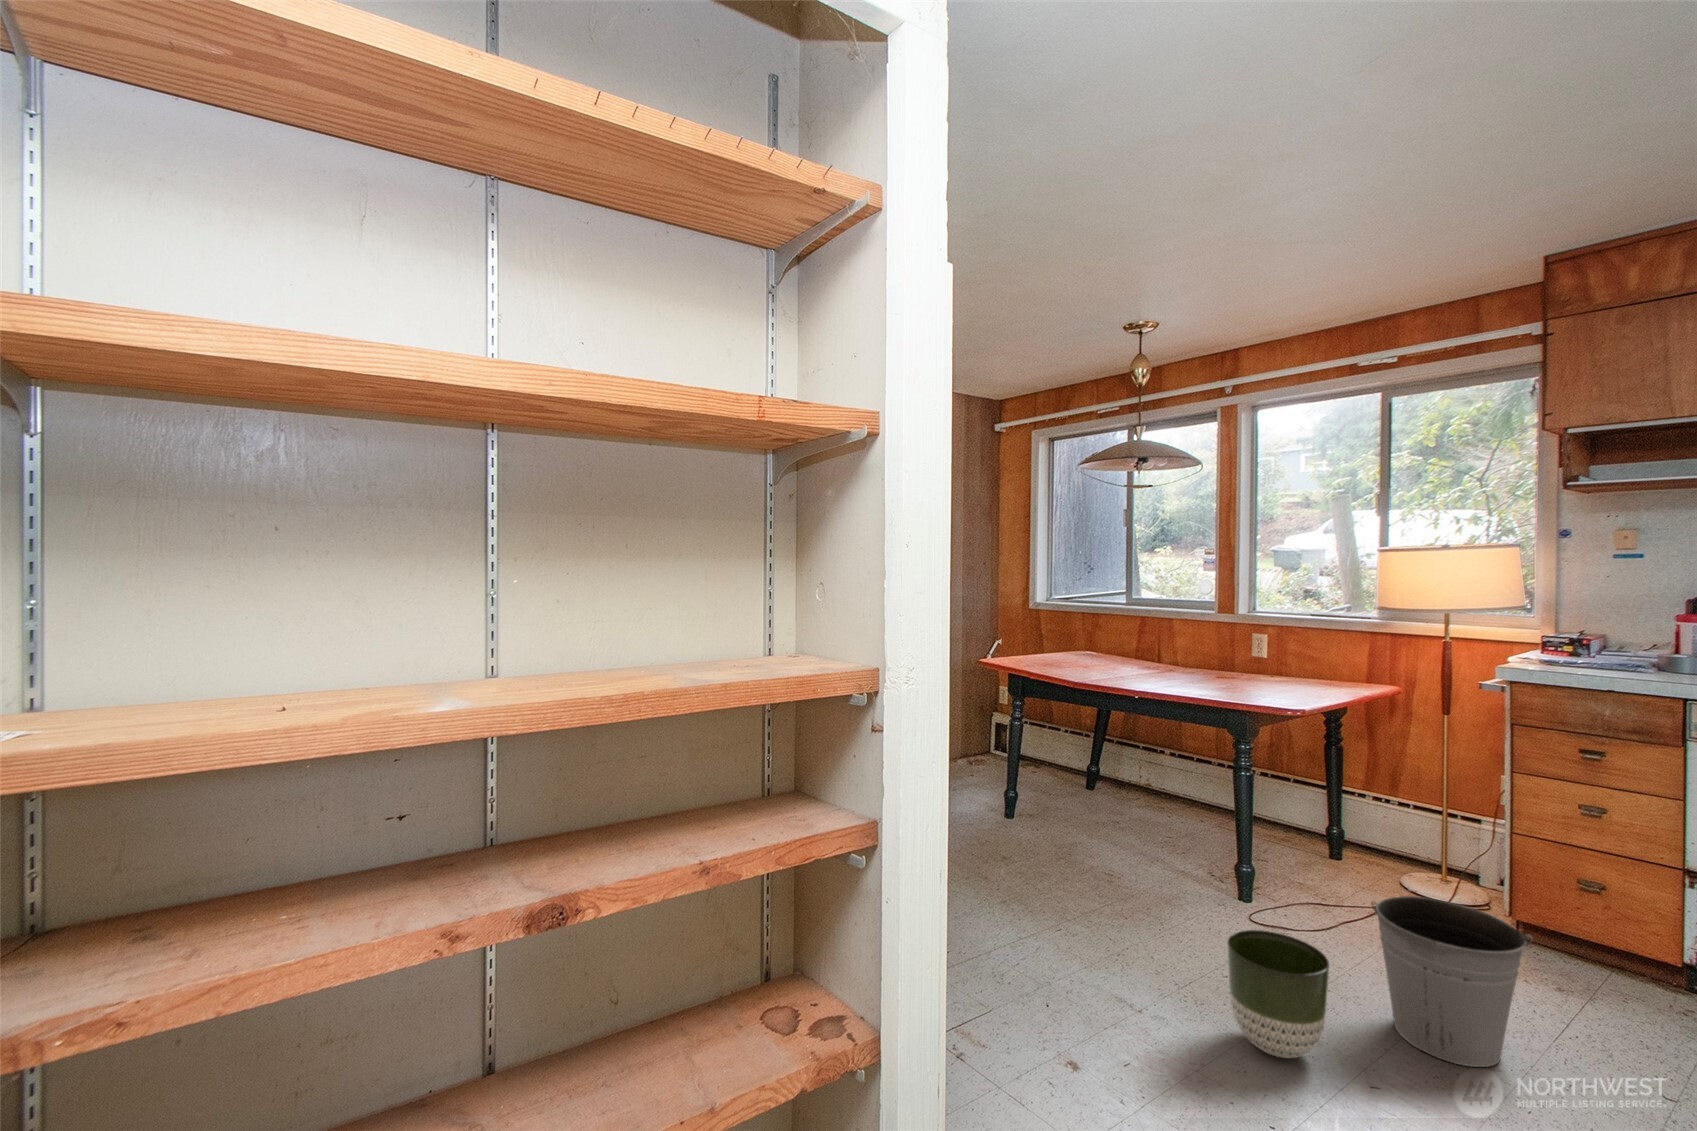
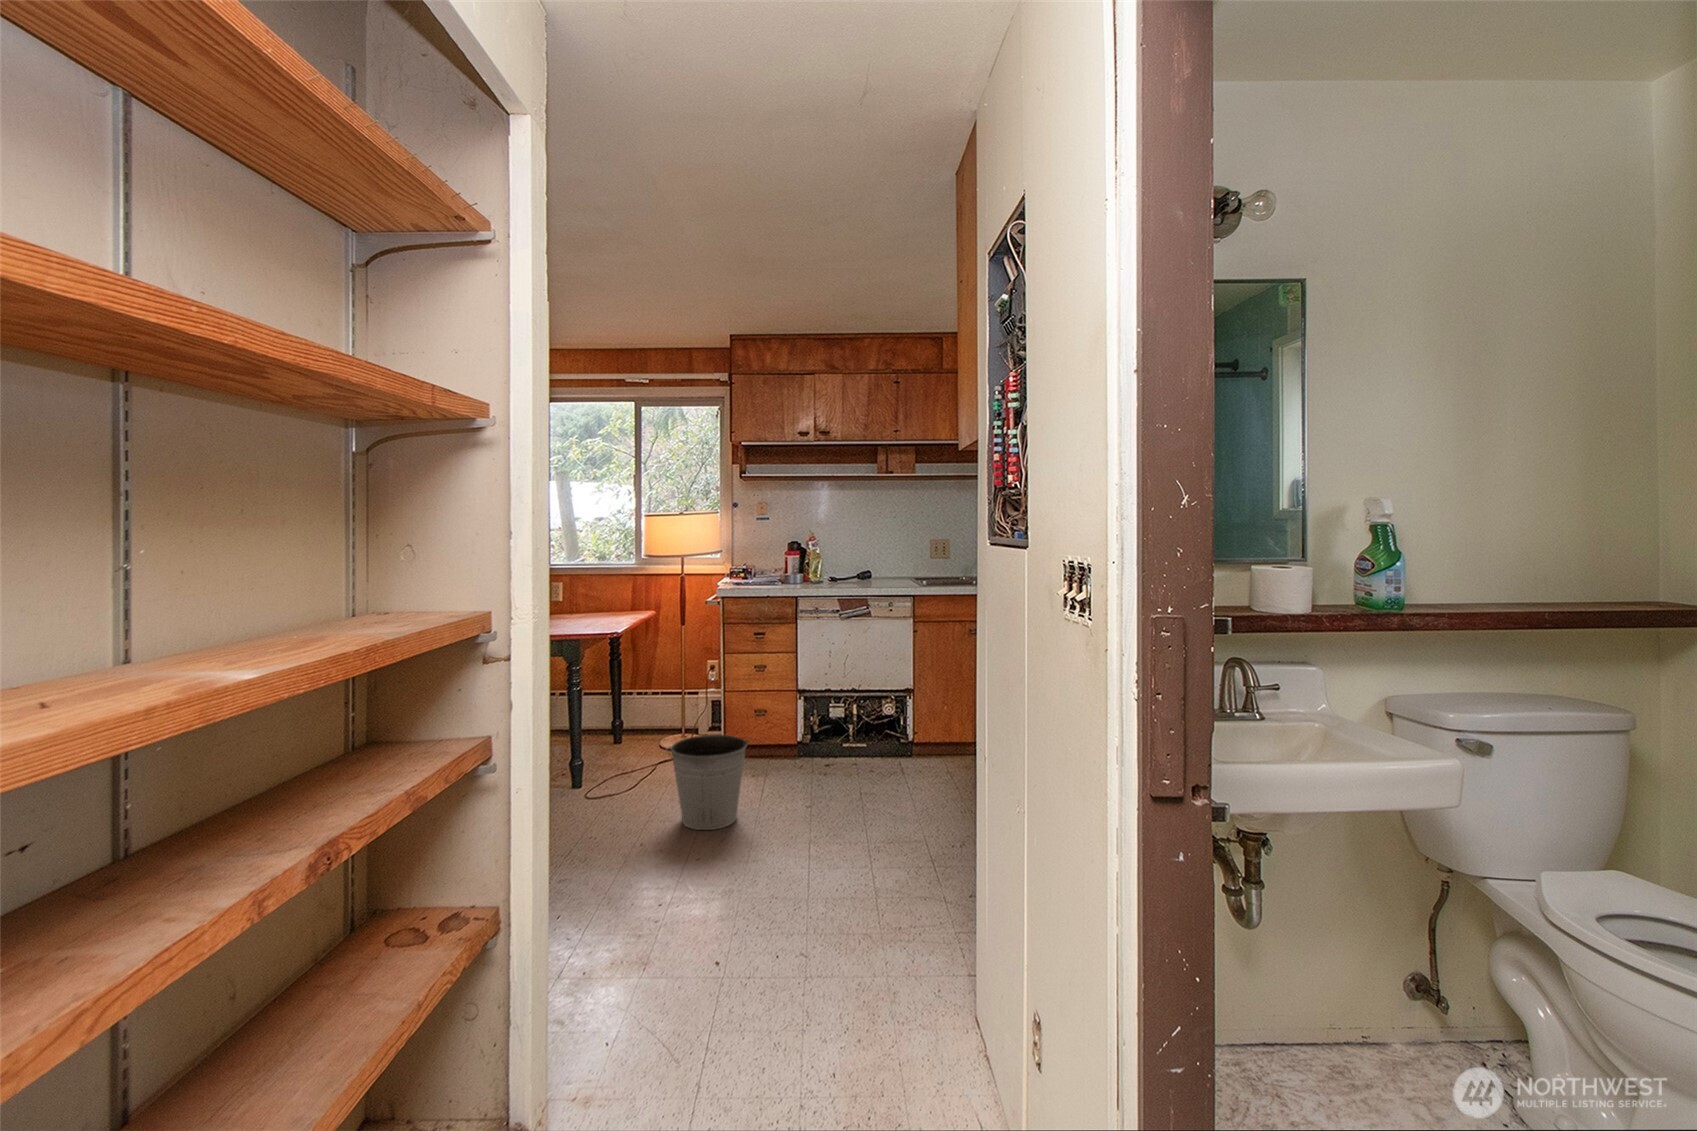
planter: present [1227,930,1329,1058] -> none [587,785,655,870]

